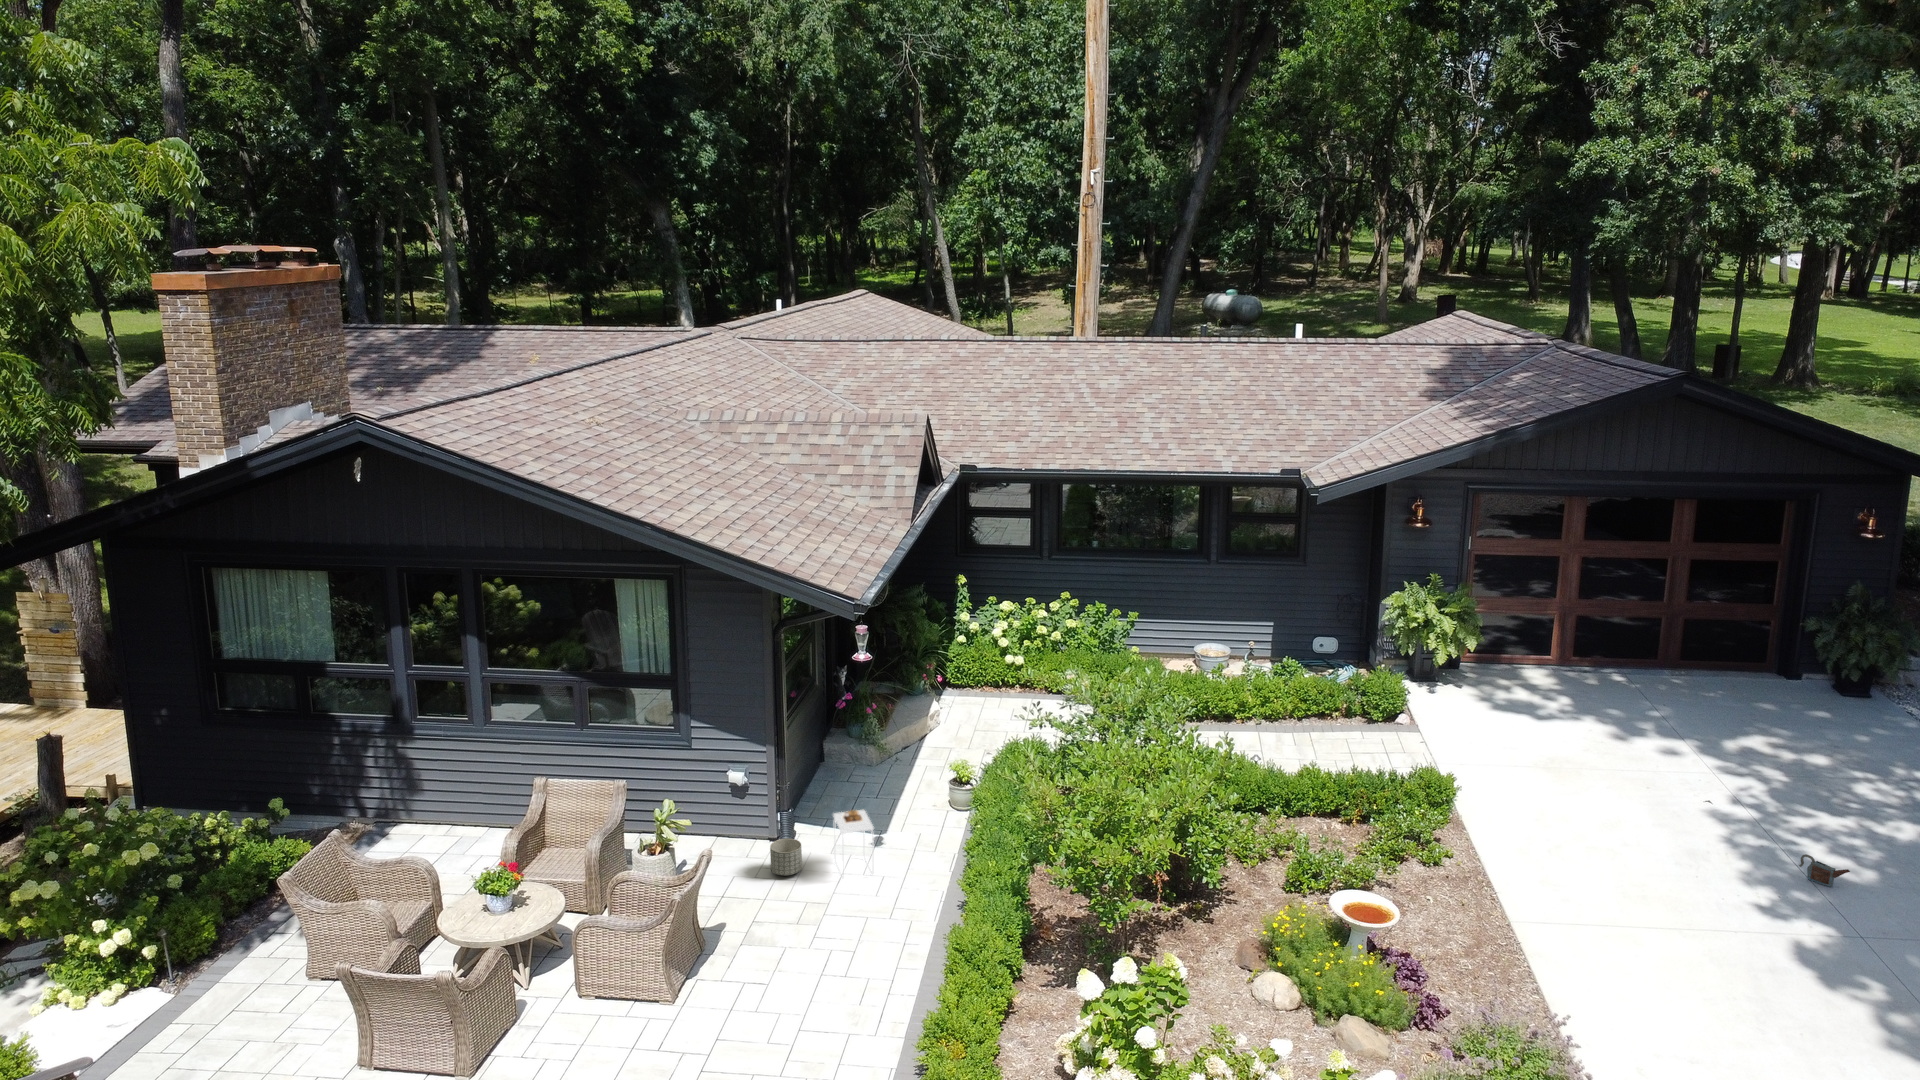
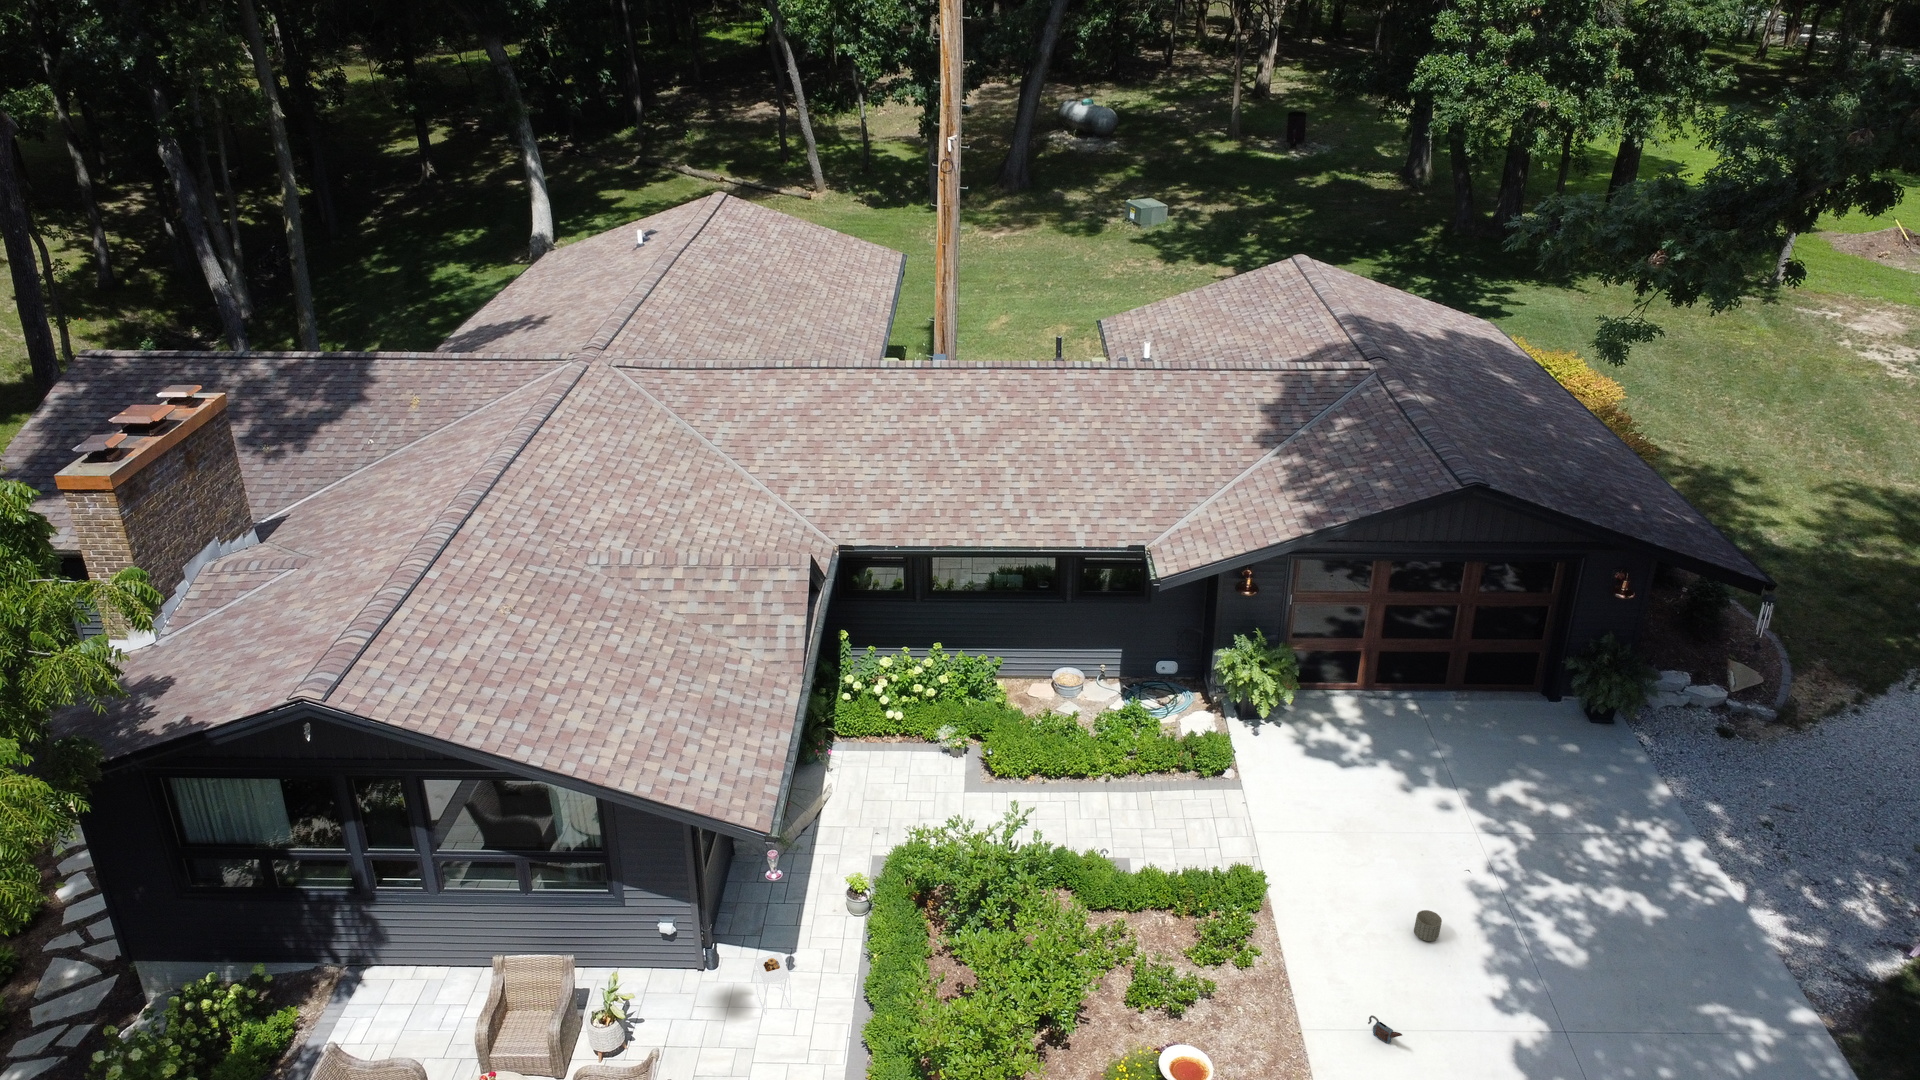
planter: present [770,839,802,876] -> present [1414,910,1442,941]
watering can: present [1799,854,1850,887] -> present [1368,1015,1402,1044]

